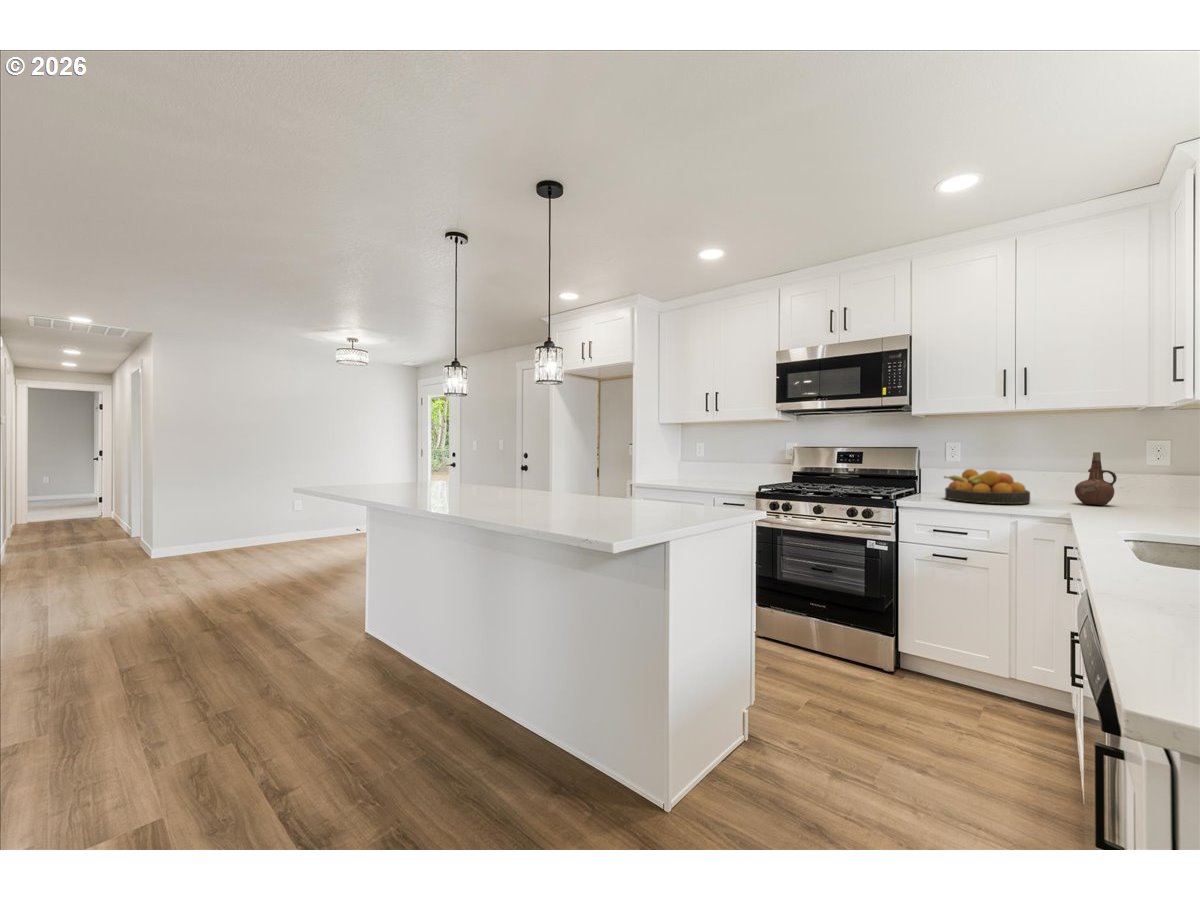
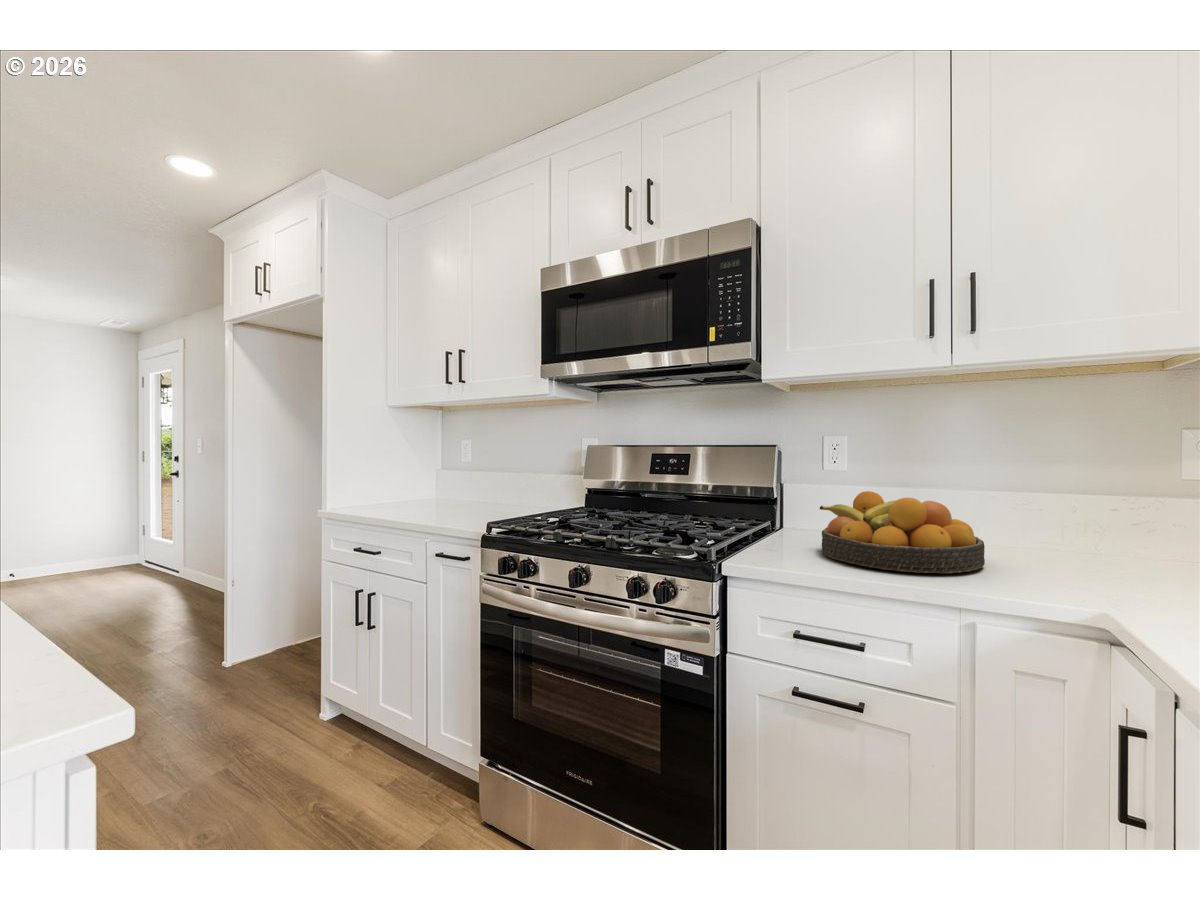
ceramic pitcher: present [1075,452,1117,505] -> none [1066,457,1152,570]

